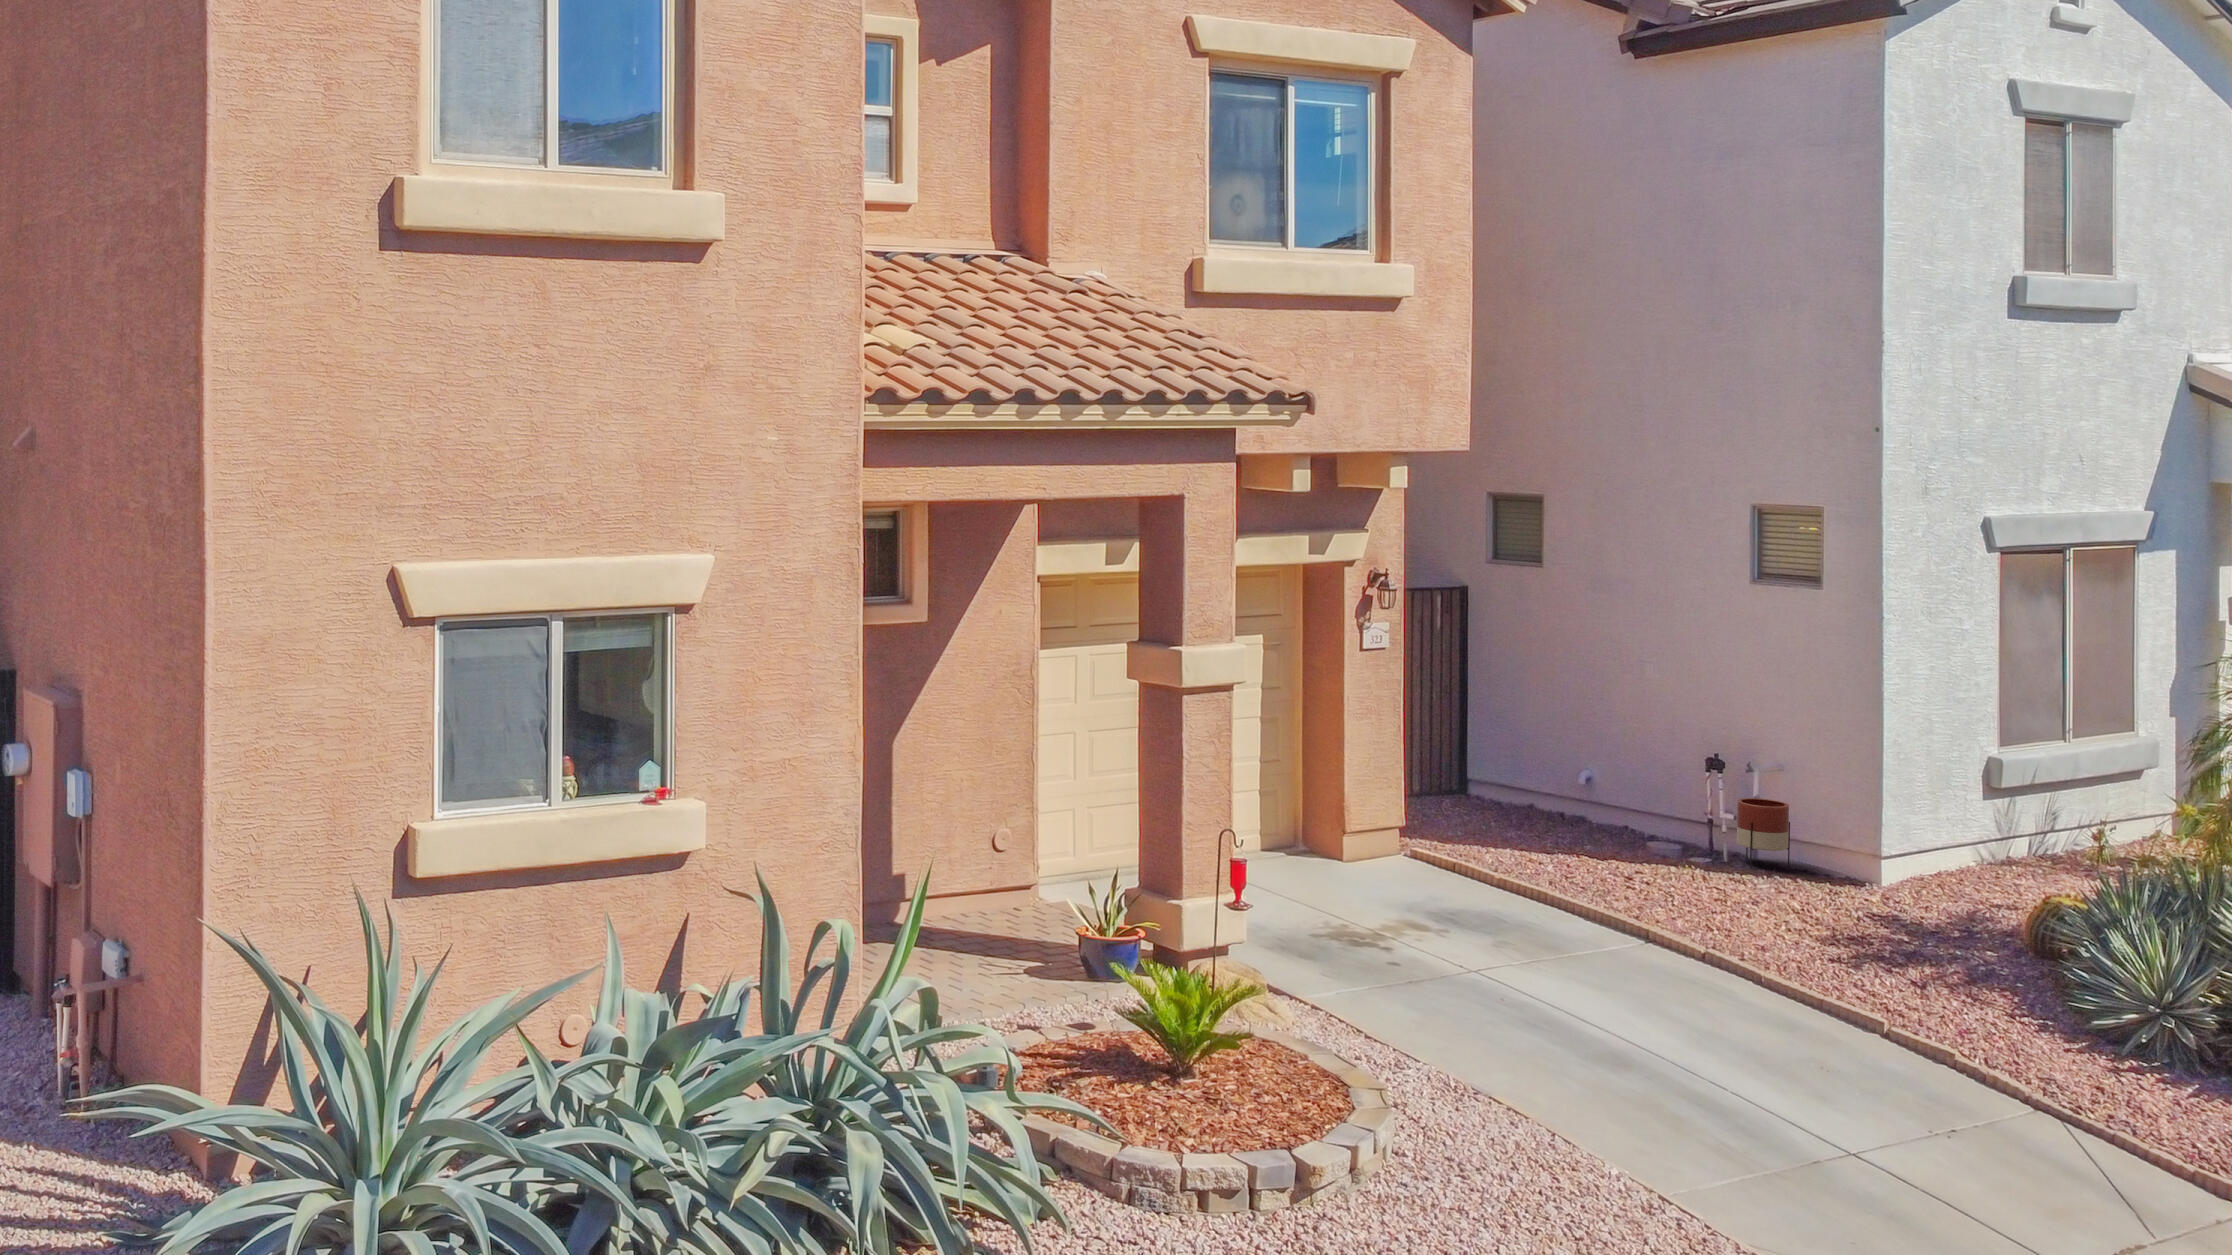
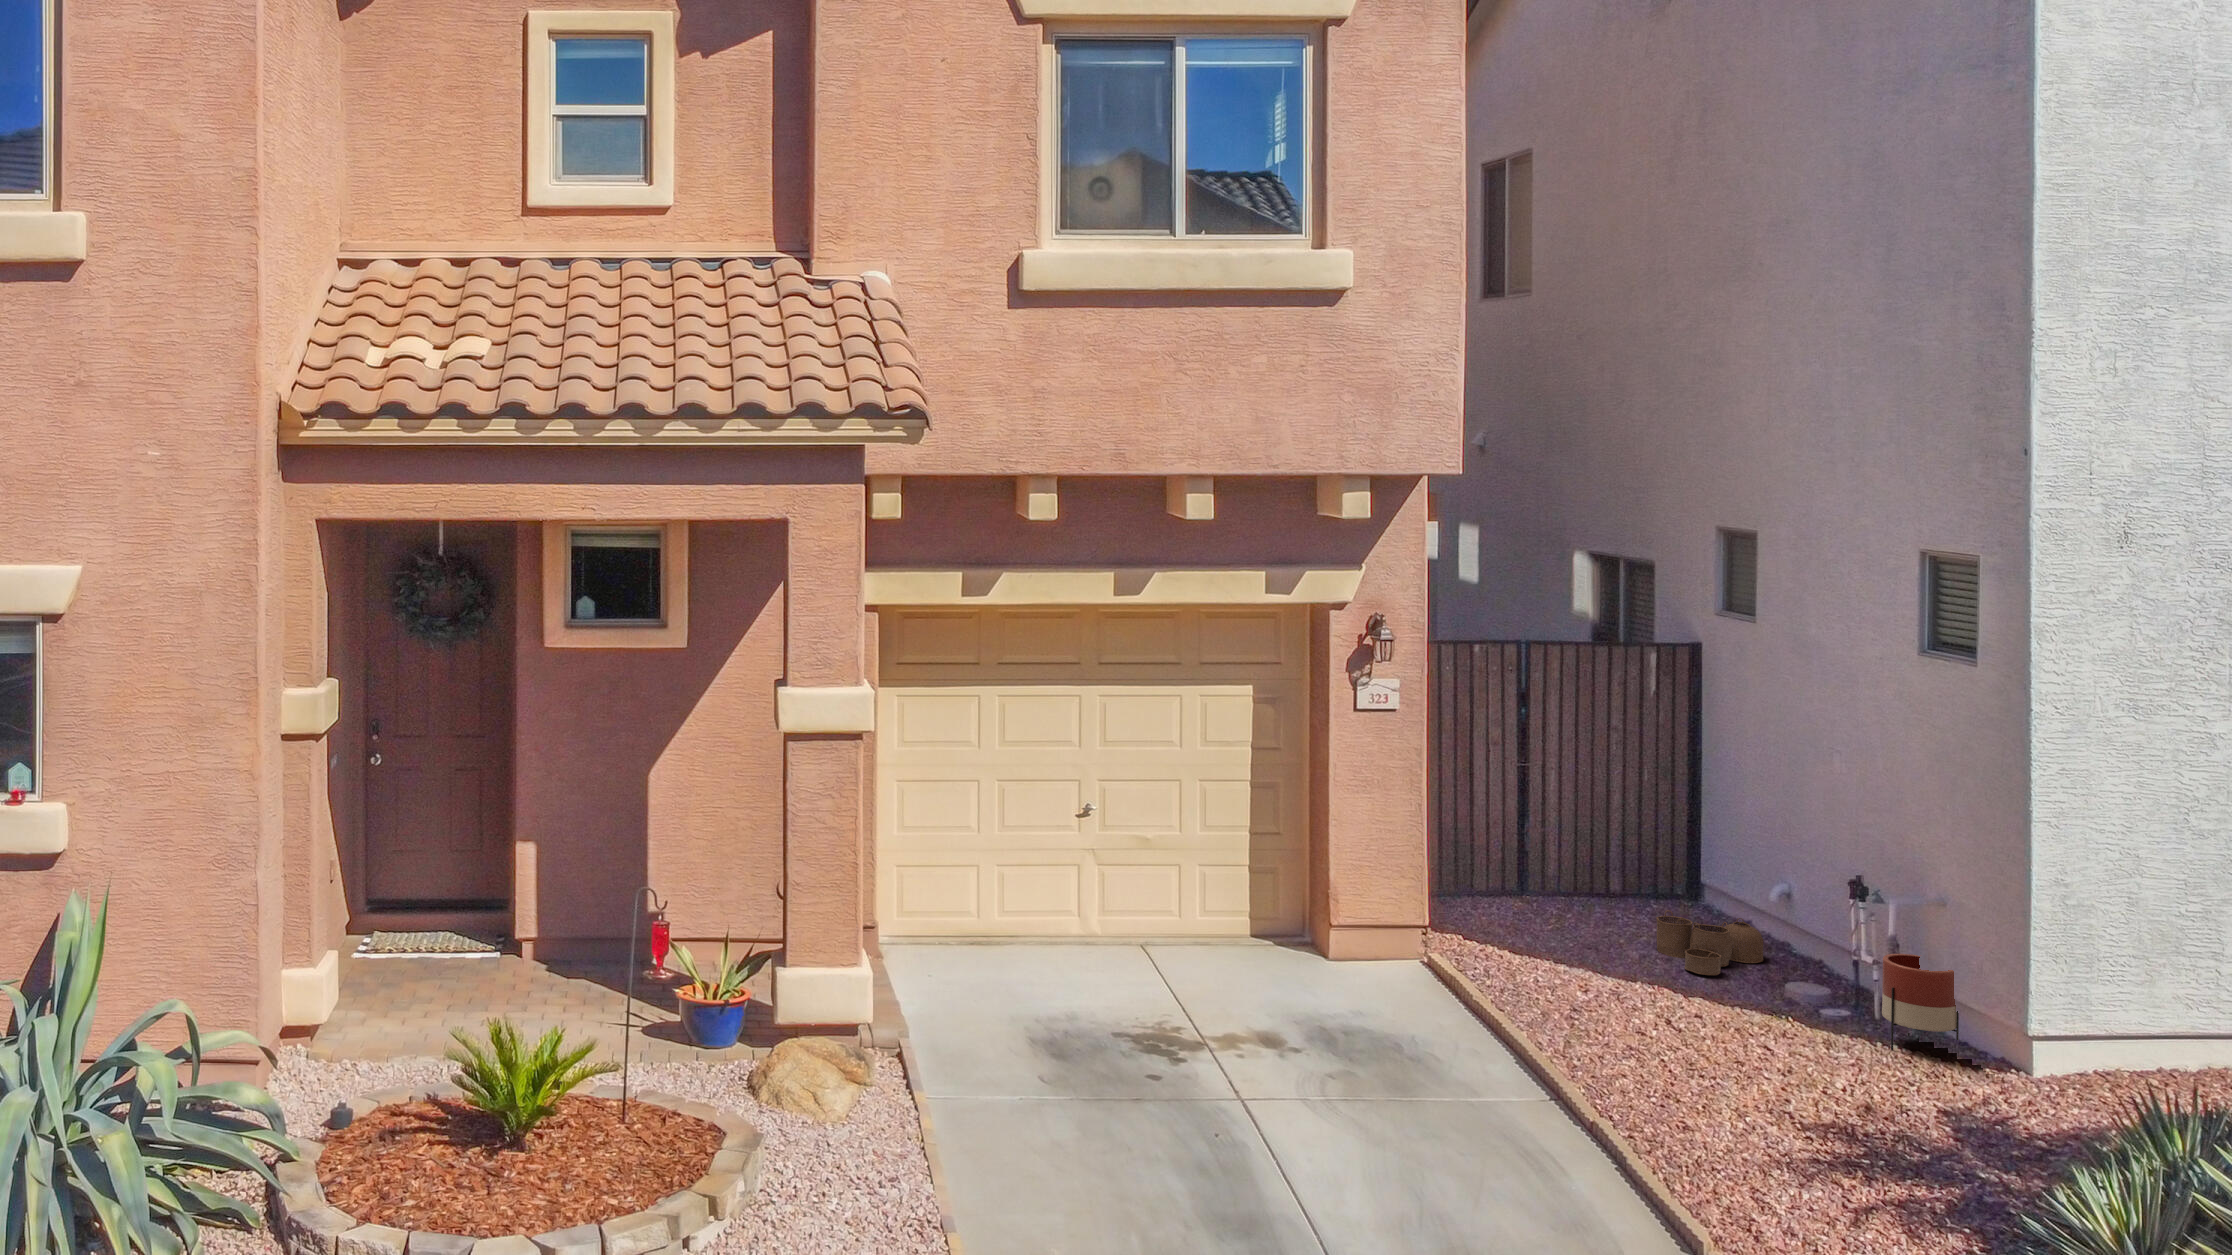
woven basket: none [1538,789,1608,833] -> present [1656,910,1763,975]

